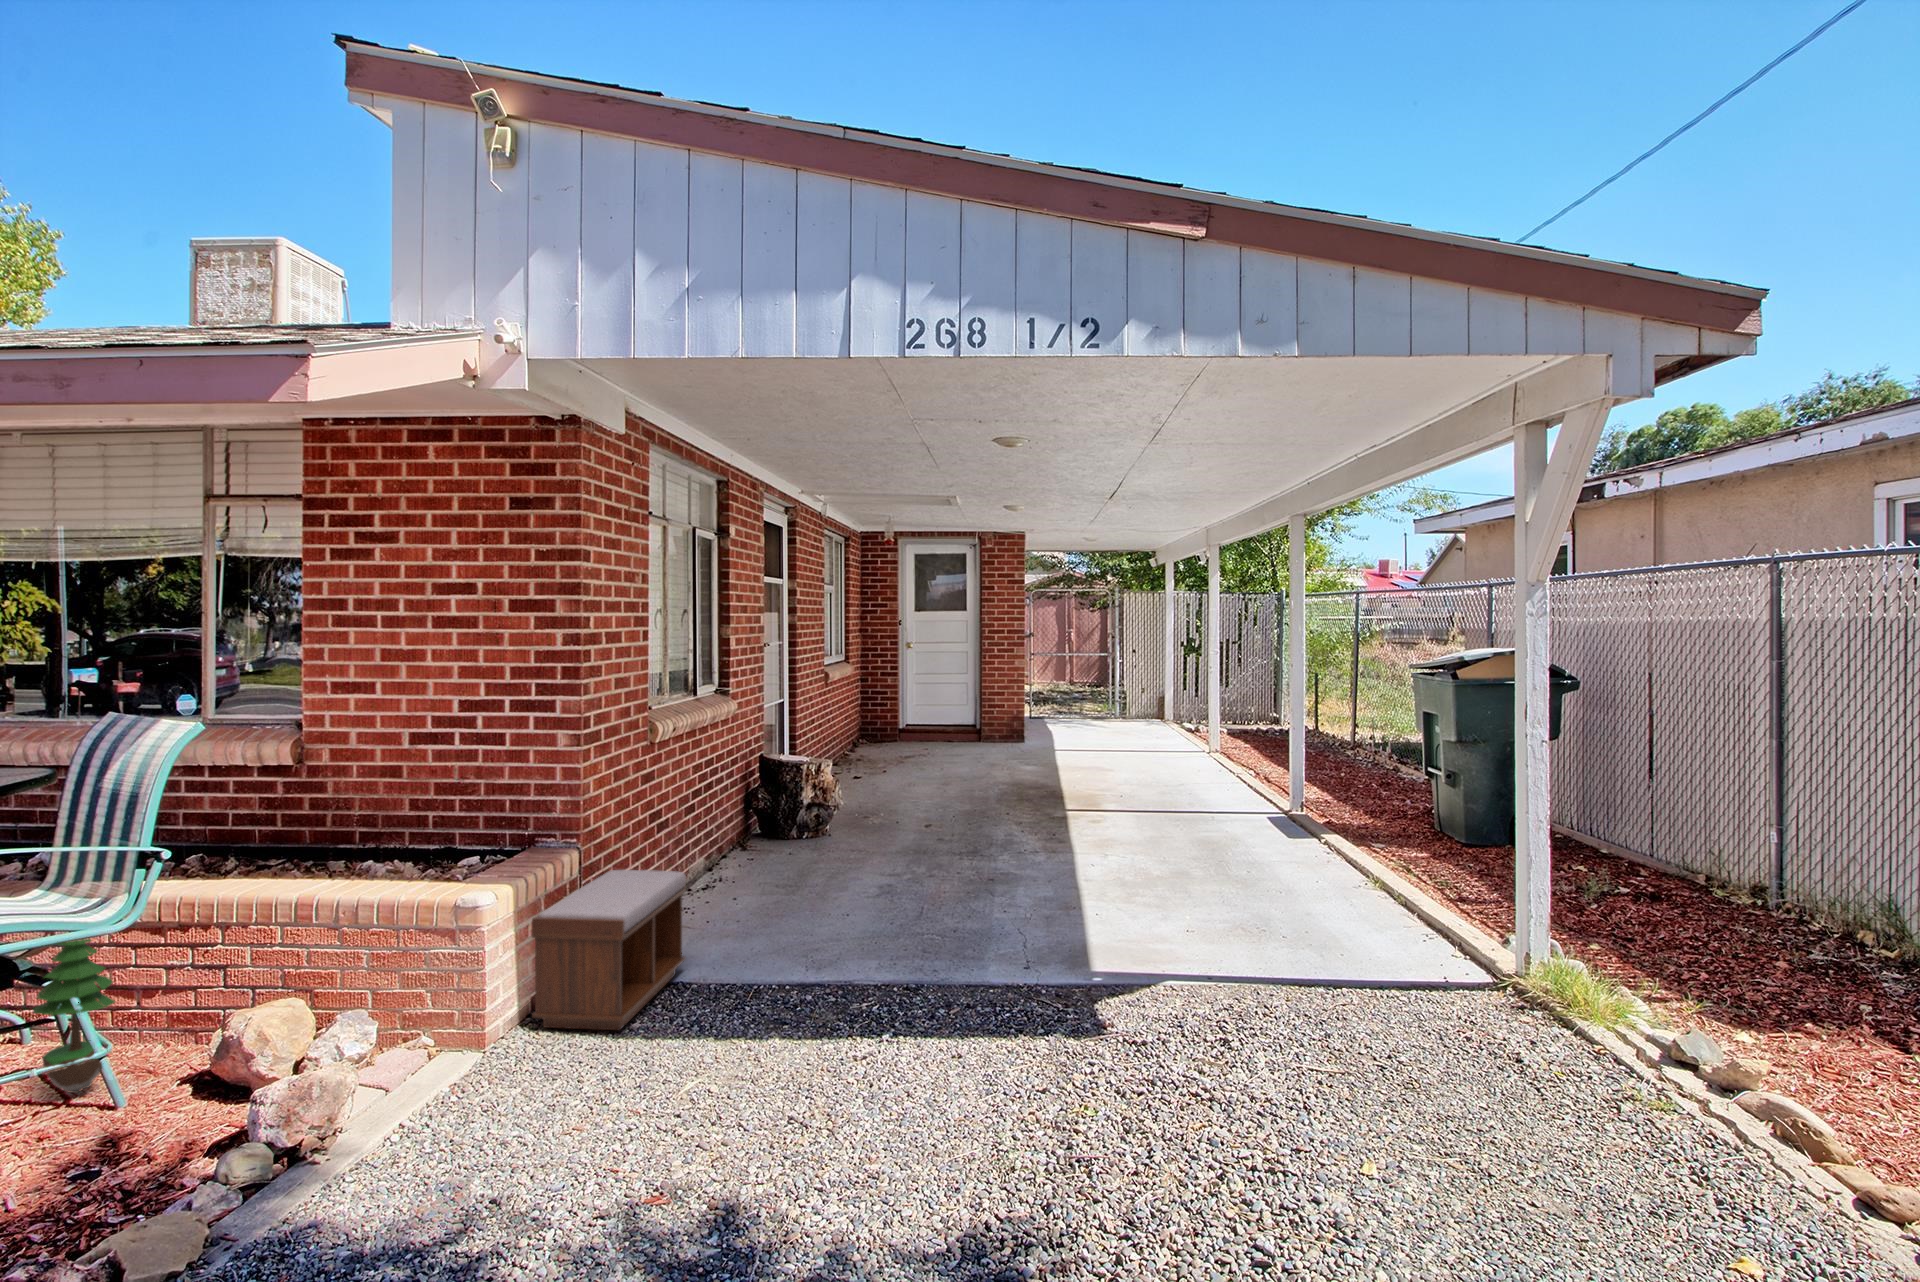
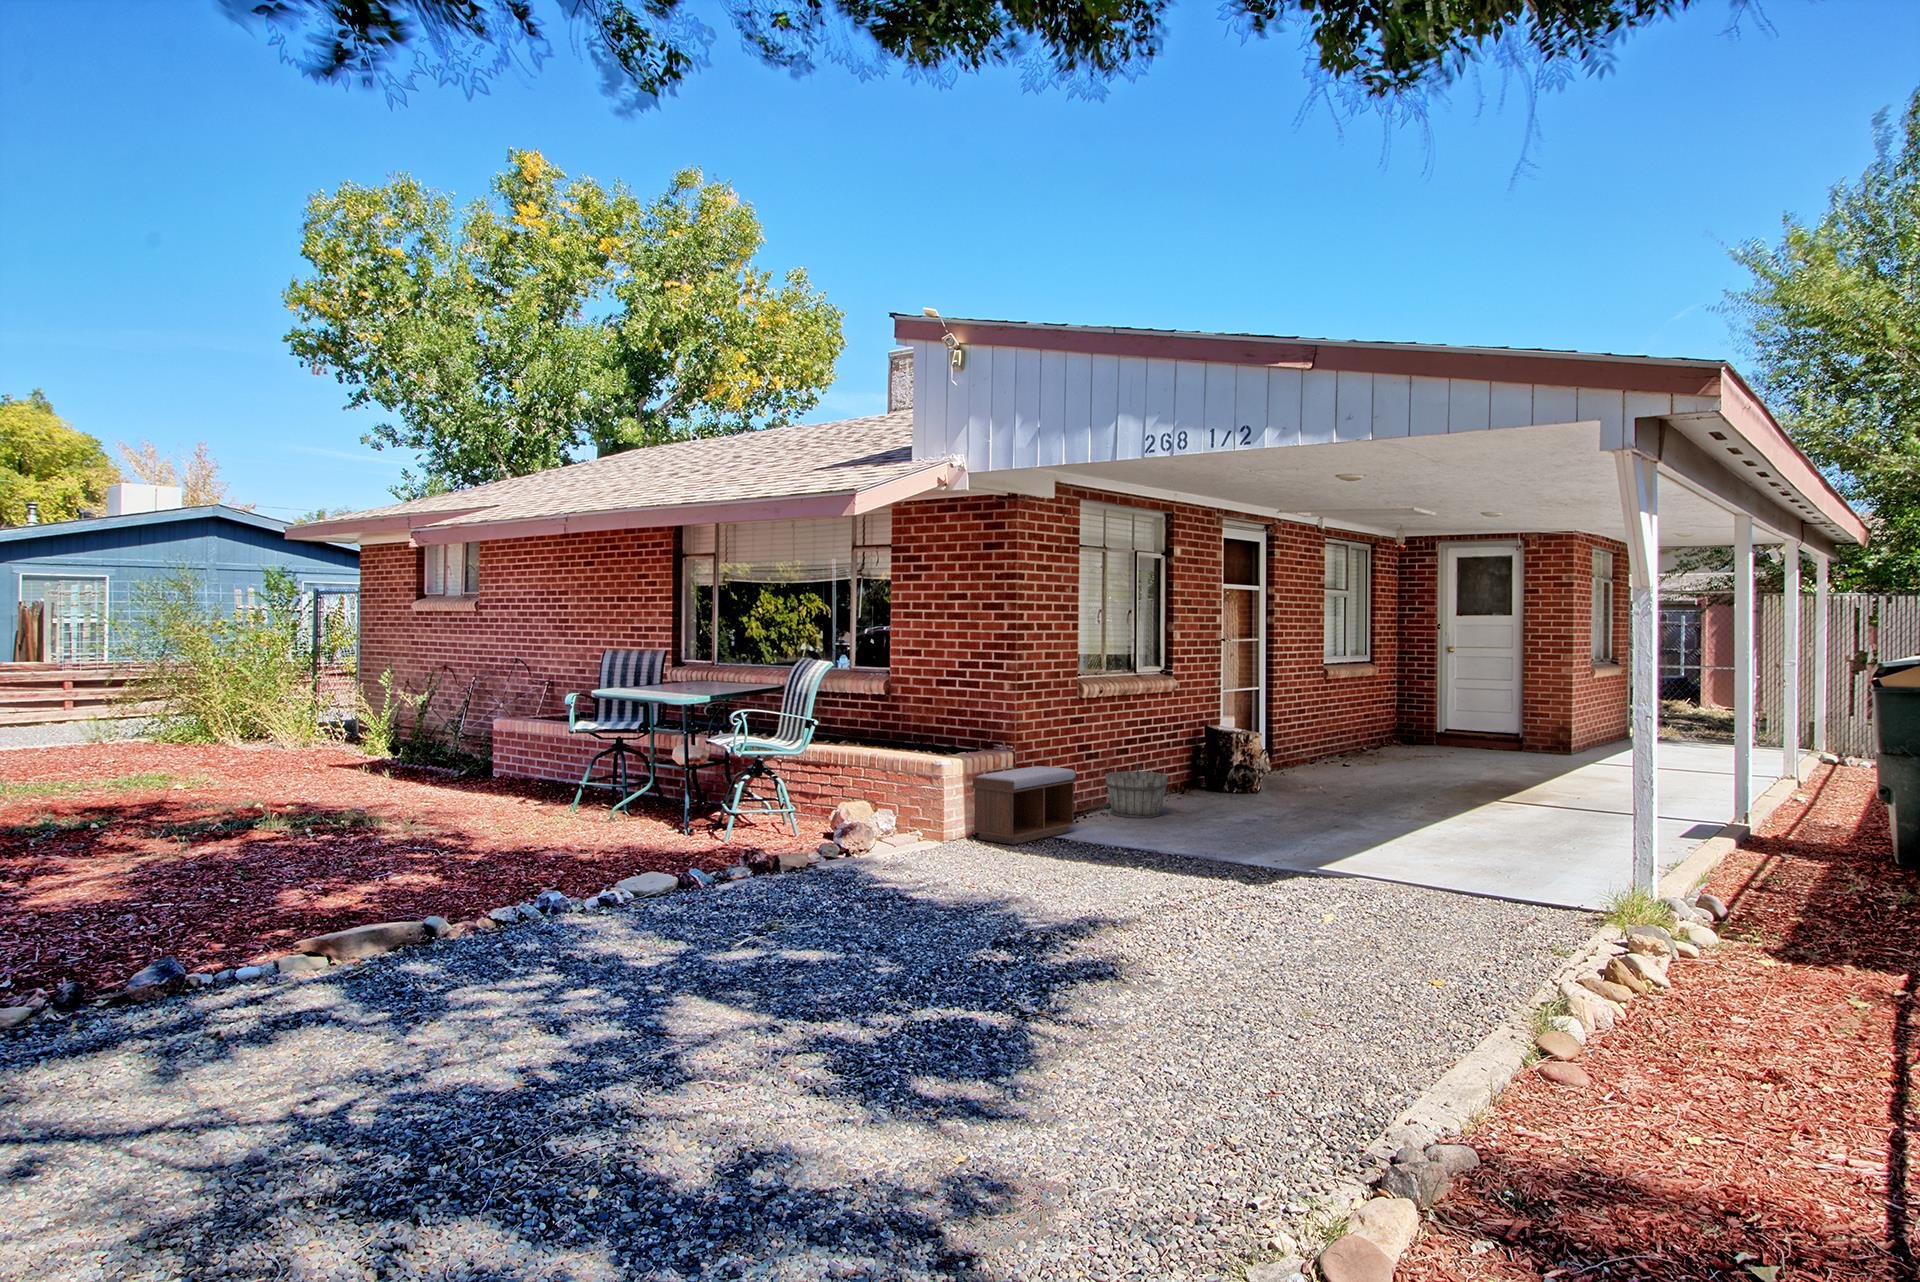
wooden bucket: none [678,832,772,921] -> present [1105,760,1168,818]
potted tree: present [33,939,115,1093] -> none [768,747,798,831]

